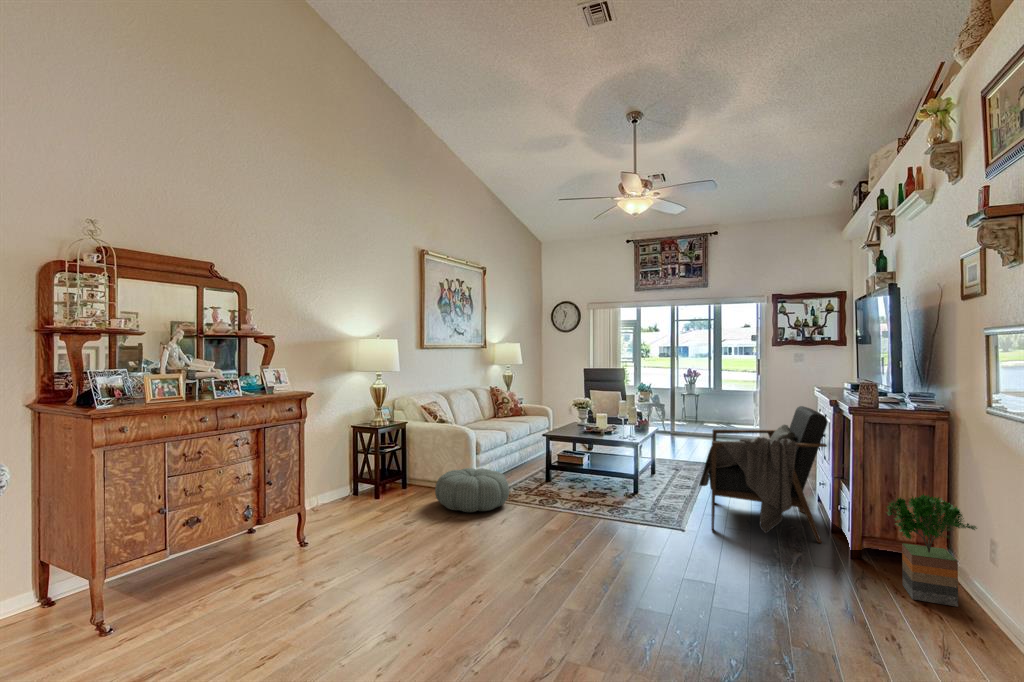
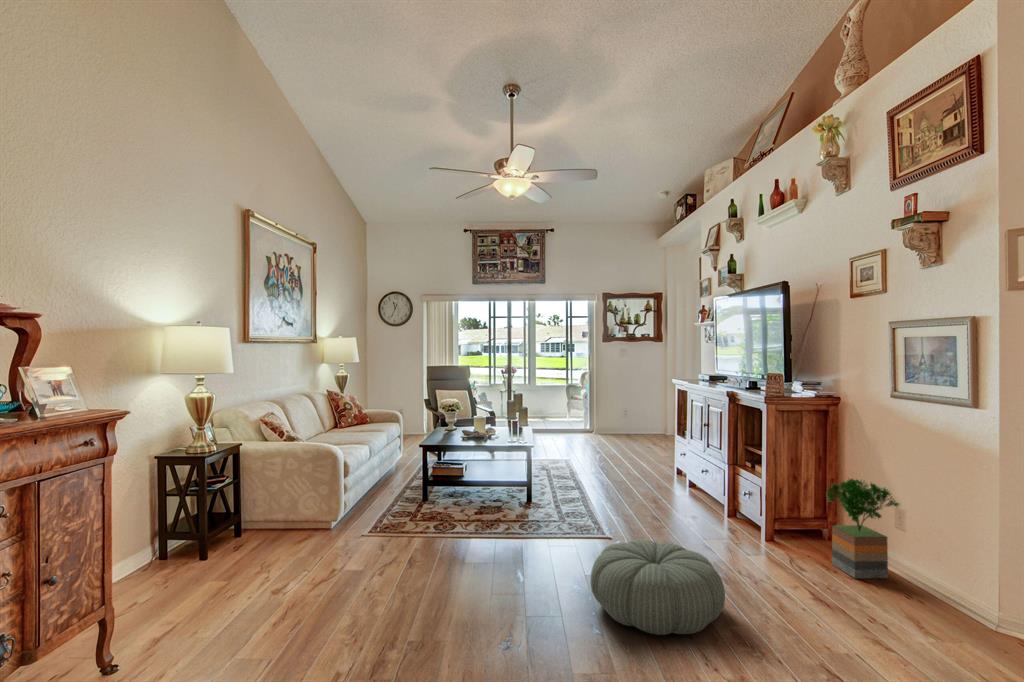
armchair: present [699,406,828,543] -> none [609,399,741,534]
pouf: present [435,468,509,512] -> present [590,540,725,635]

